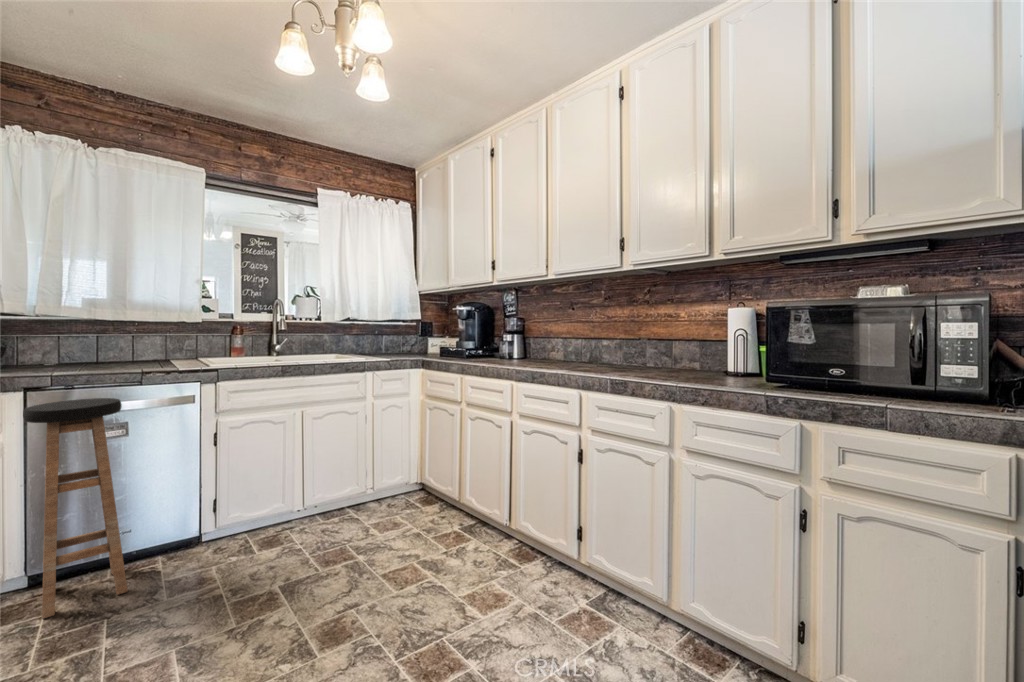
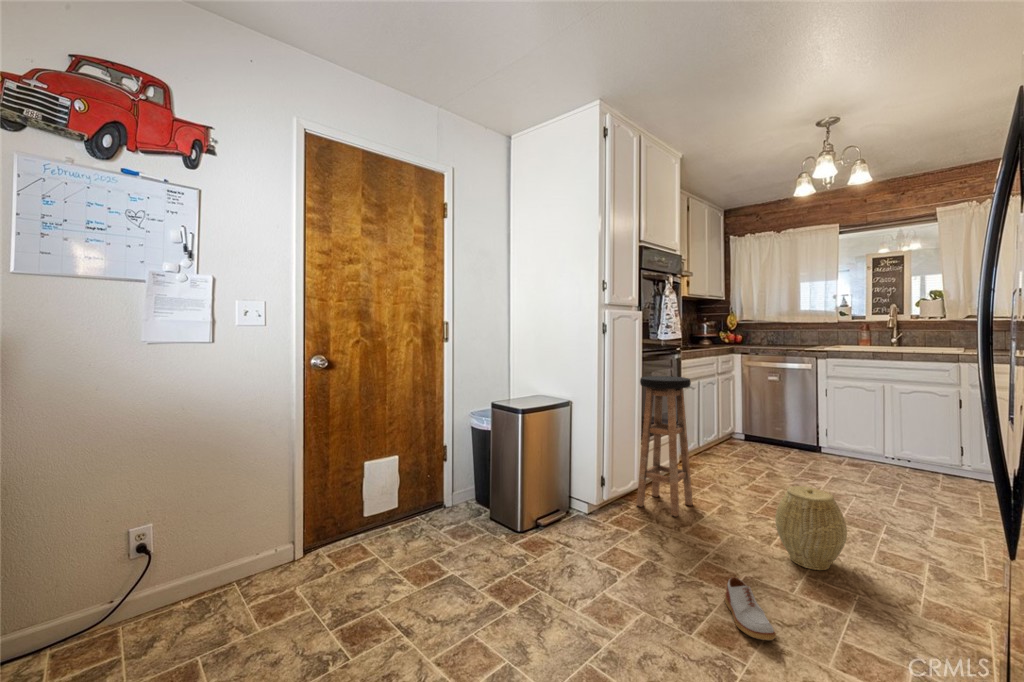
woven basket: none [263,475,324,552] -> present [775,486,847,570]
shoe: none [294,579,366,620] -> present [725,577,776,640]

